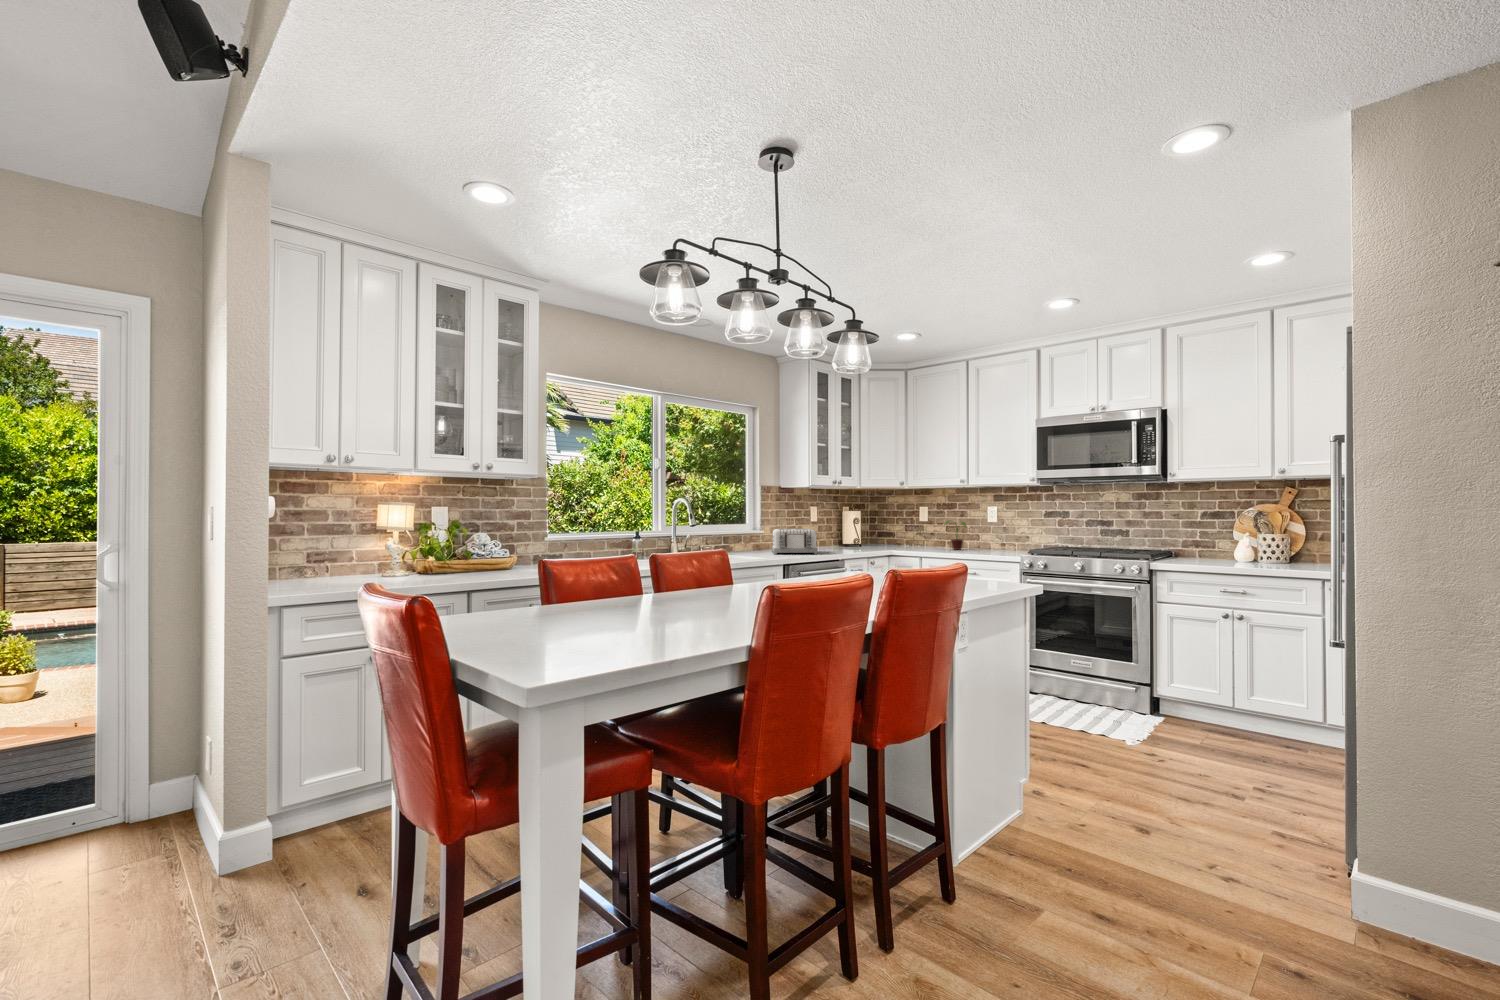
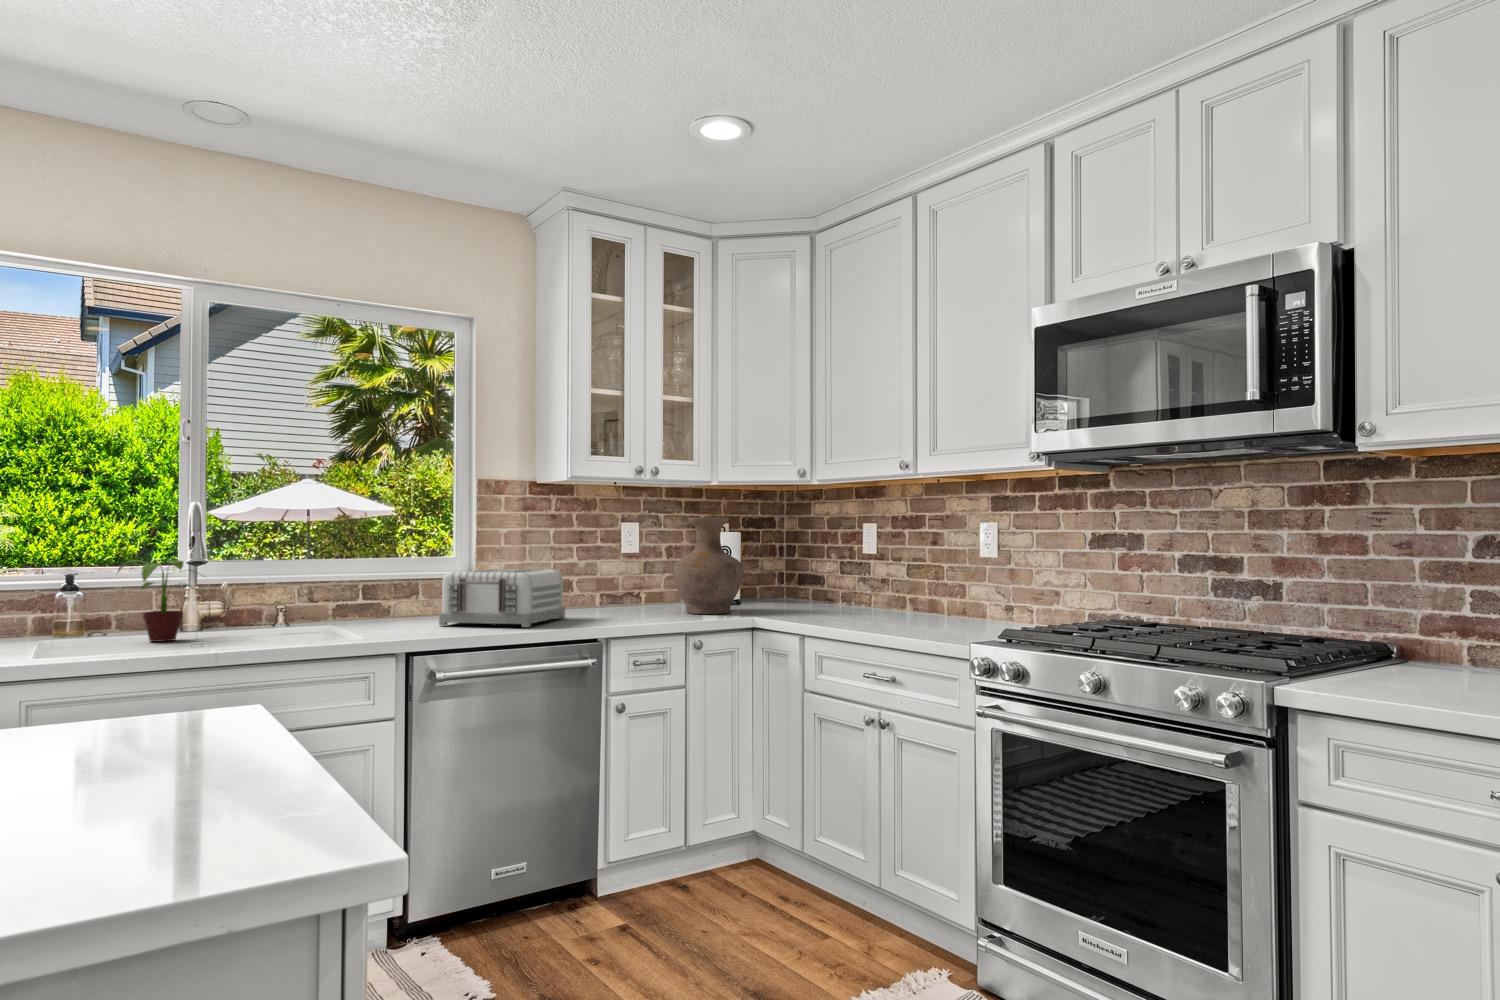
vase: none [847,504,881,549] -> present [673,517,744,614]
potted plant: present [945,521,966,550] -> present [118,560,204,642]

